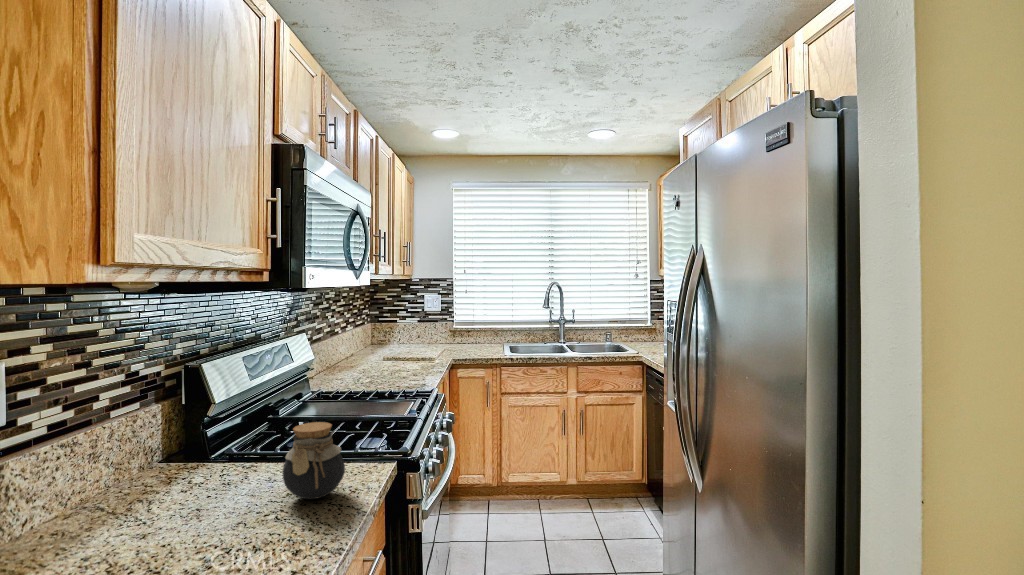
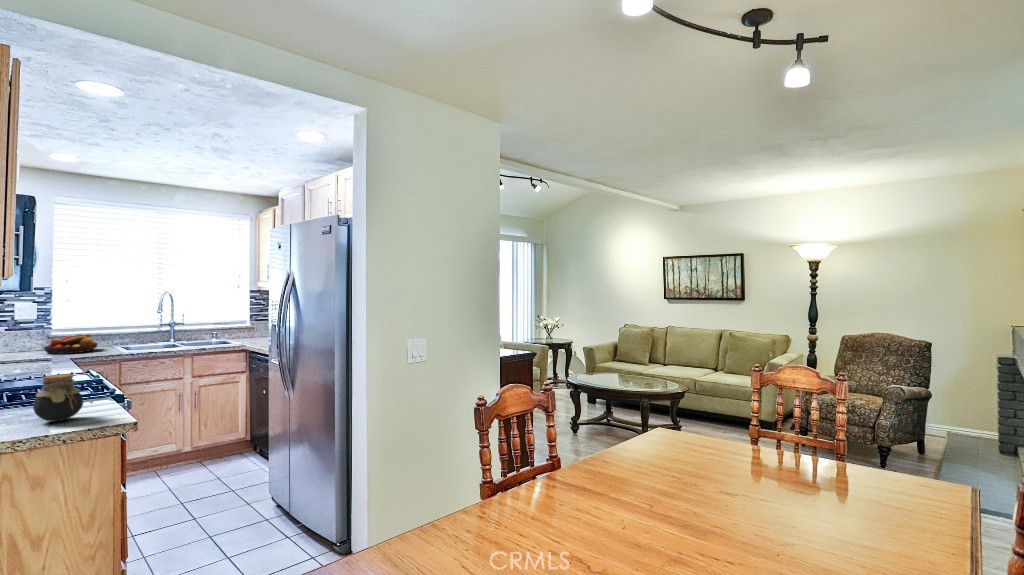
fruit bowl: none [442,330,487,352] -> present [44,334,98,354]

